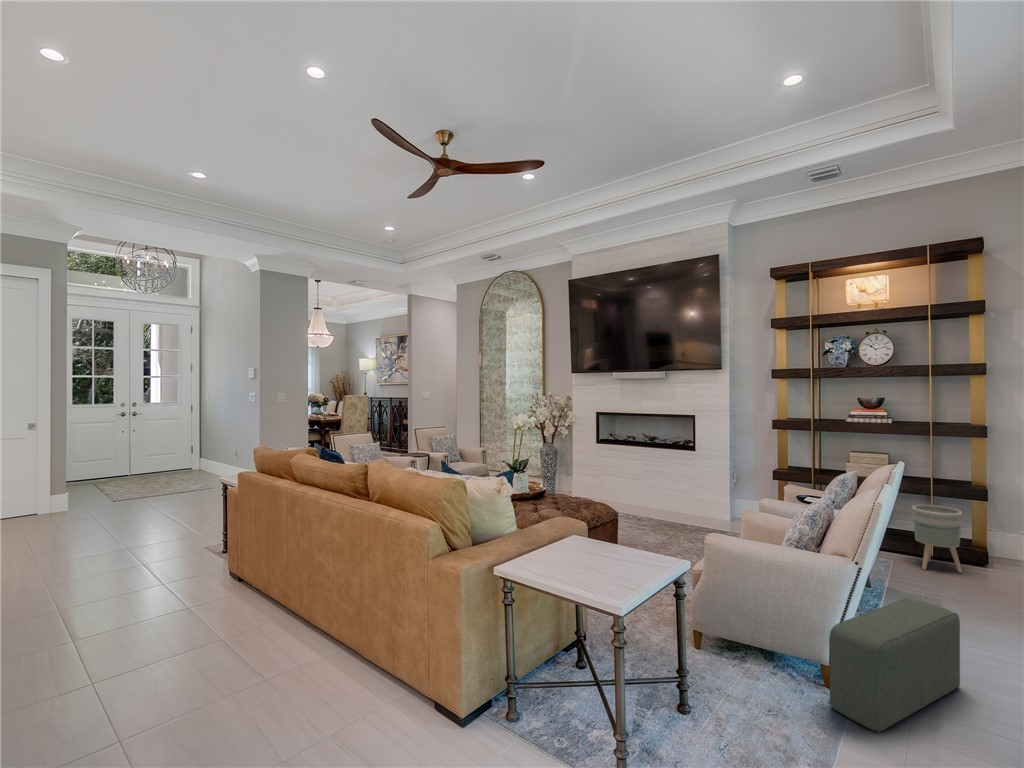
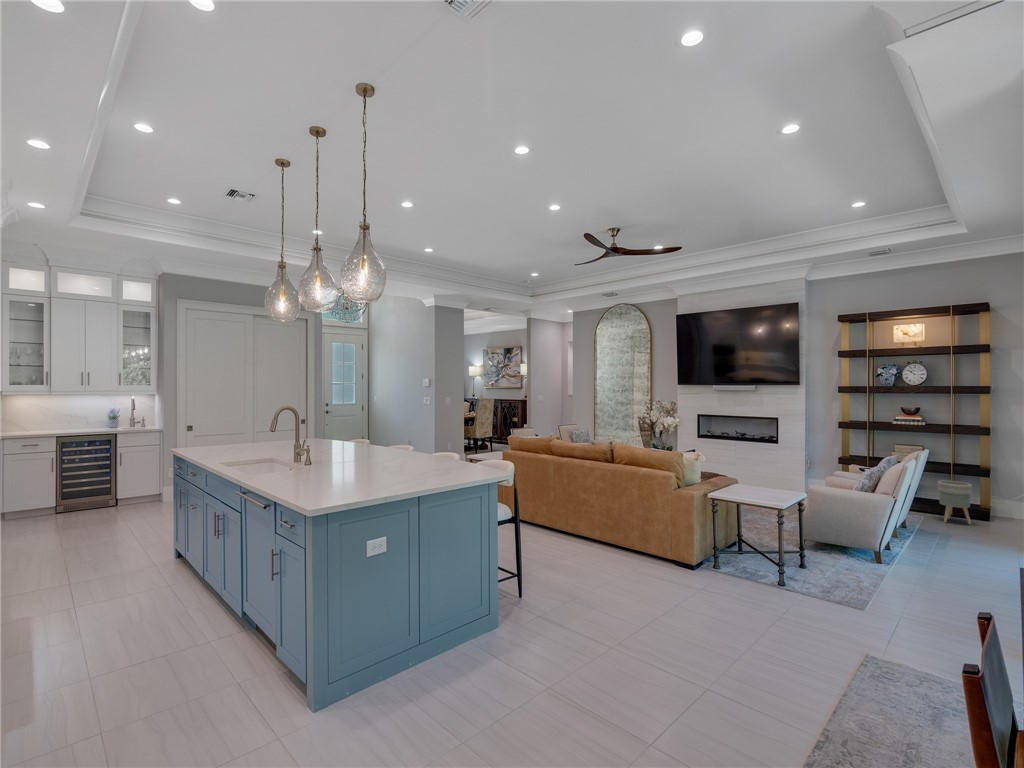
pouf: present [829,598,960,732] -> none [881,522,955,579]

